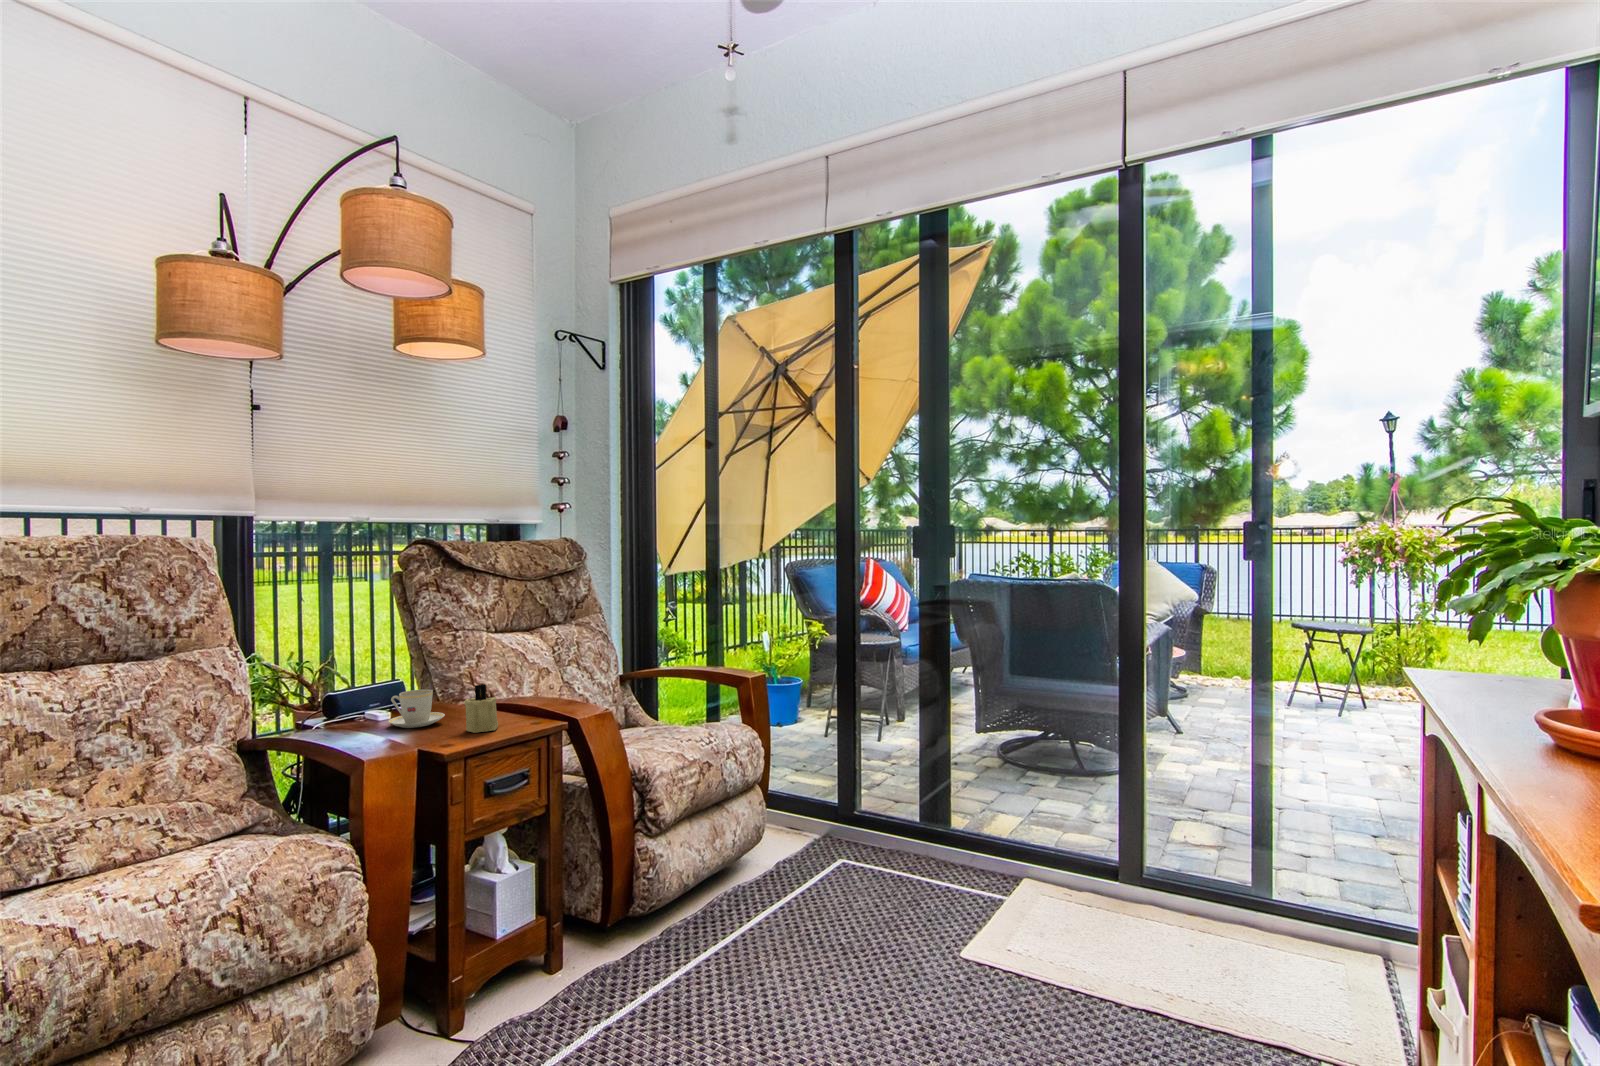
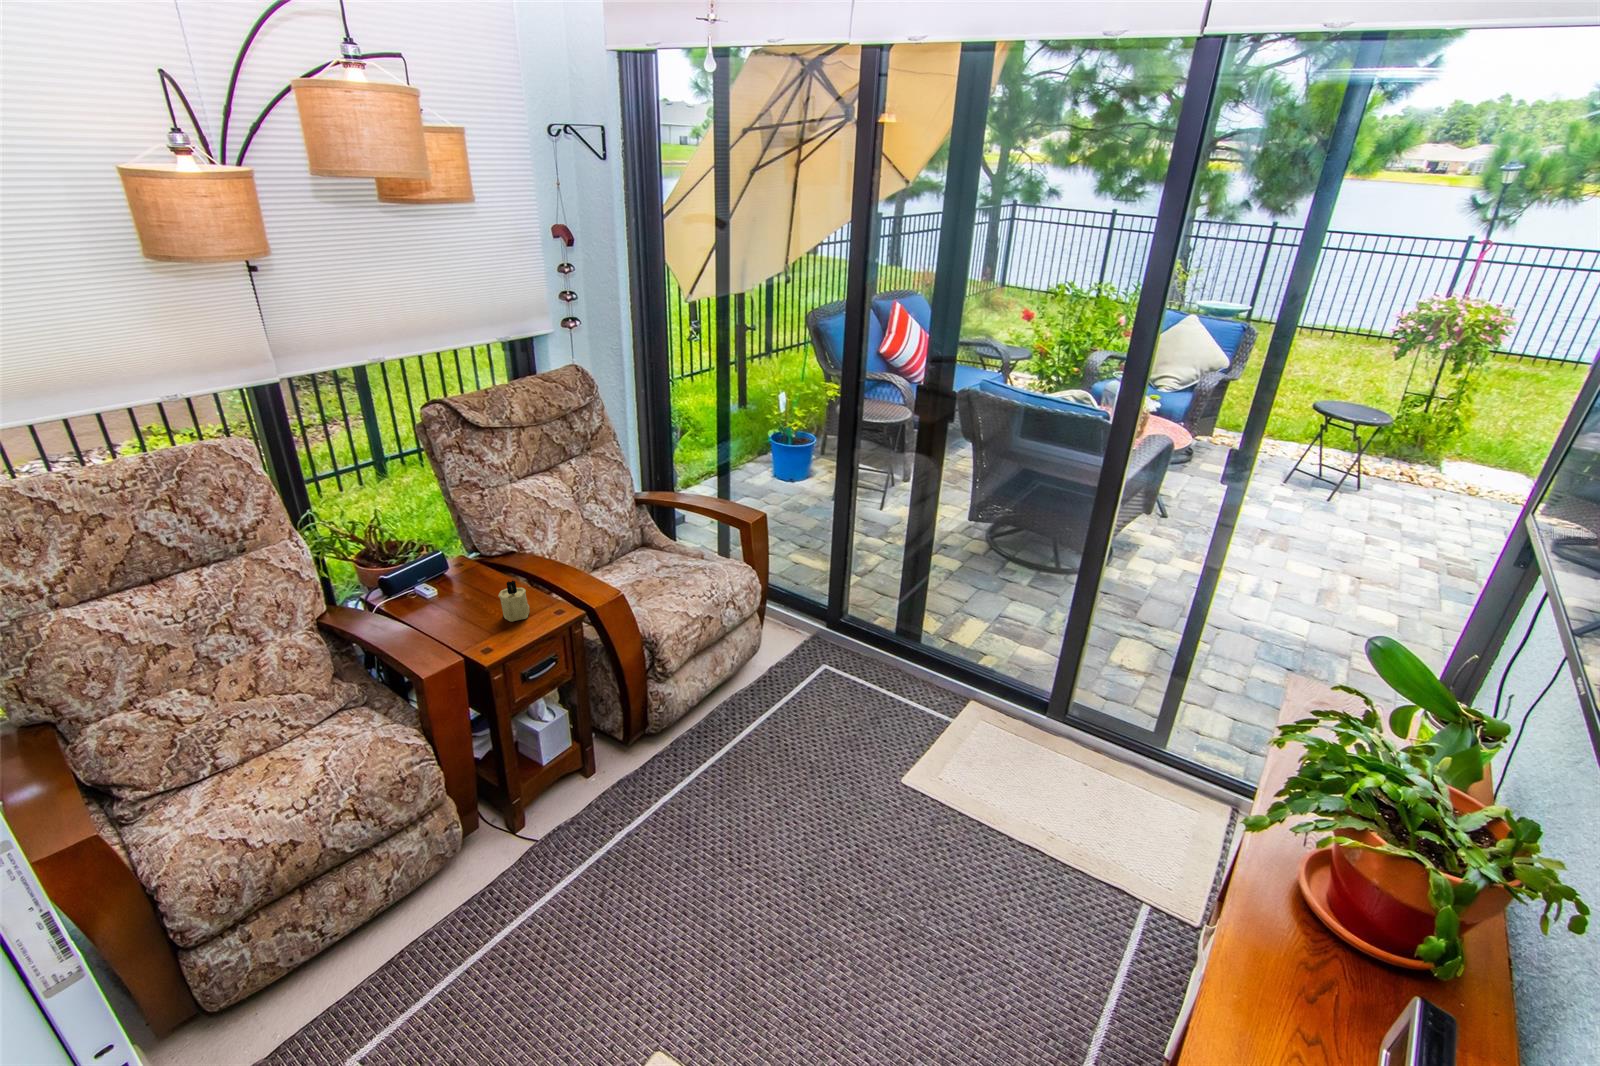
teacup: present [388,689,445,728] -> none [437,569,484,607]

